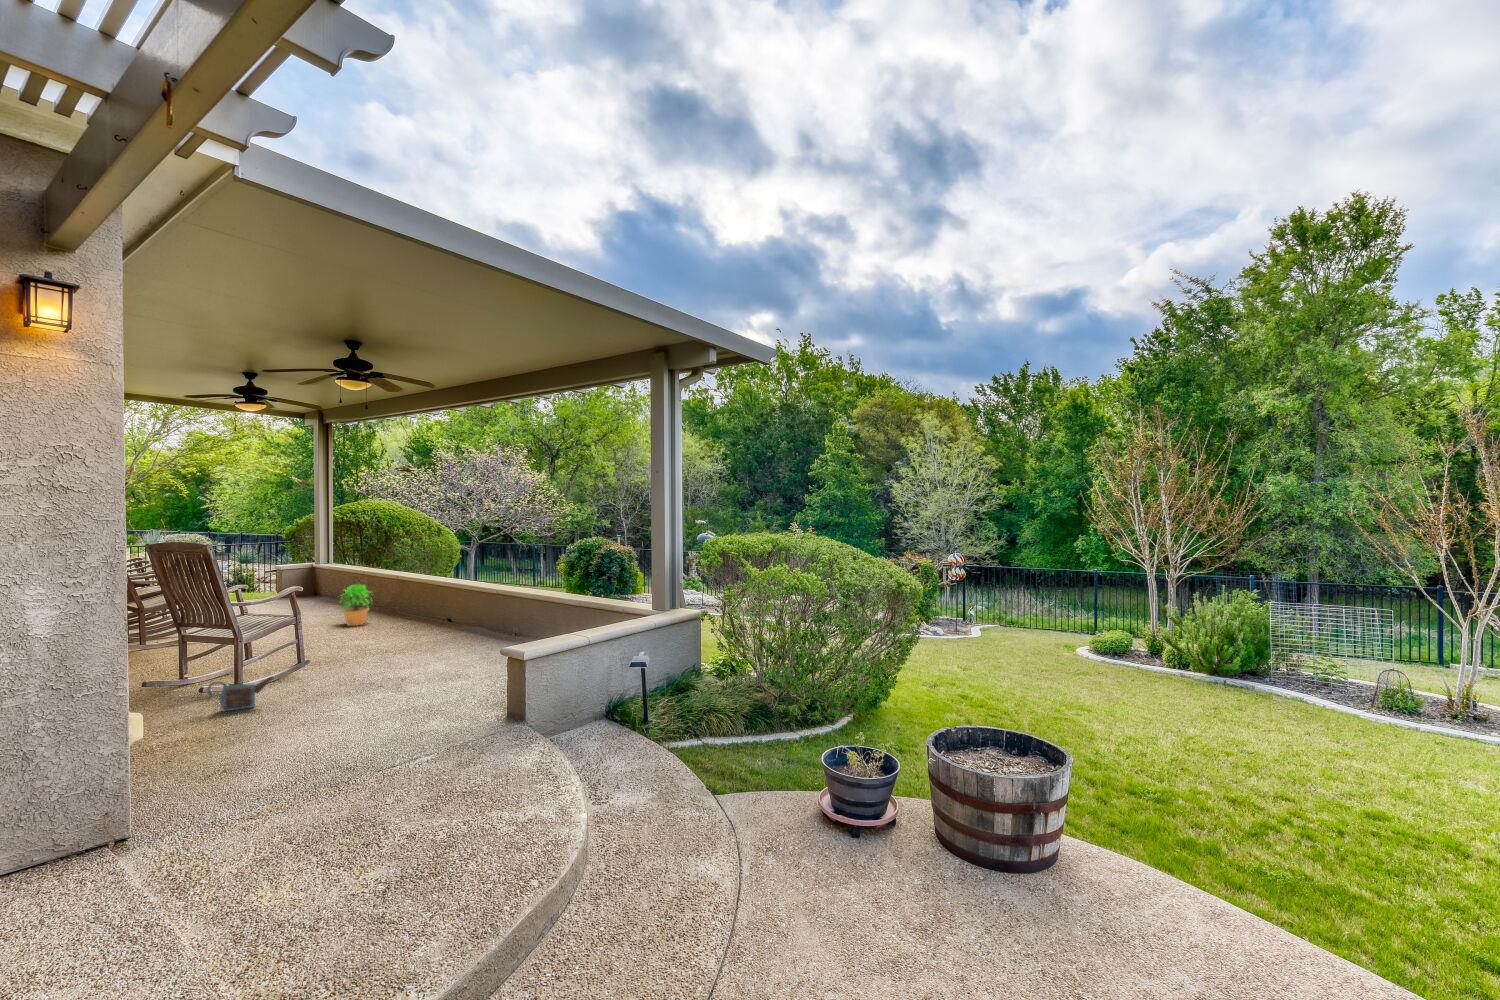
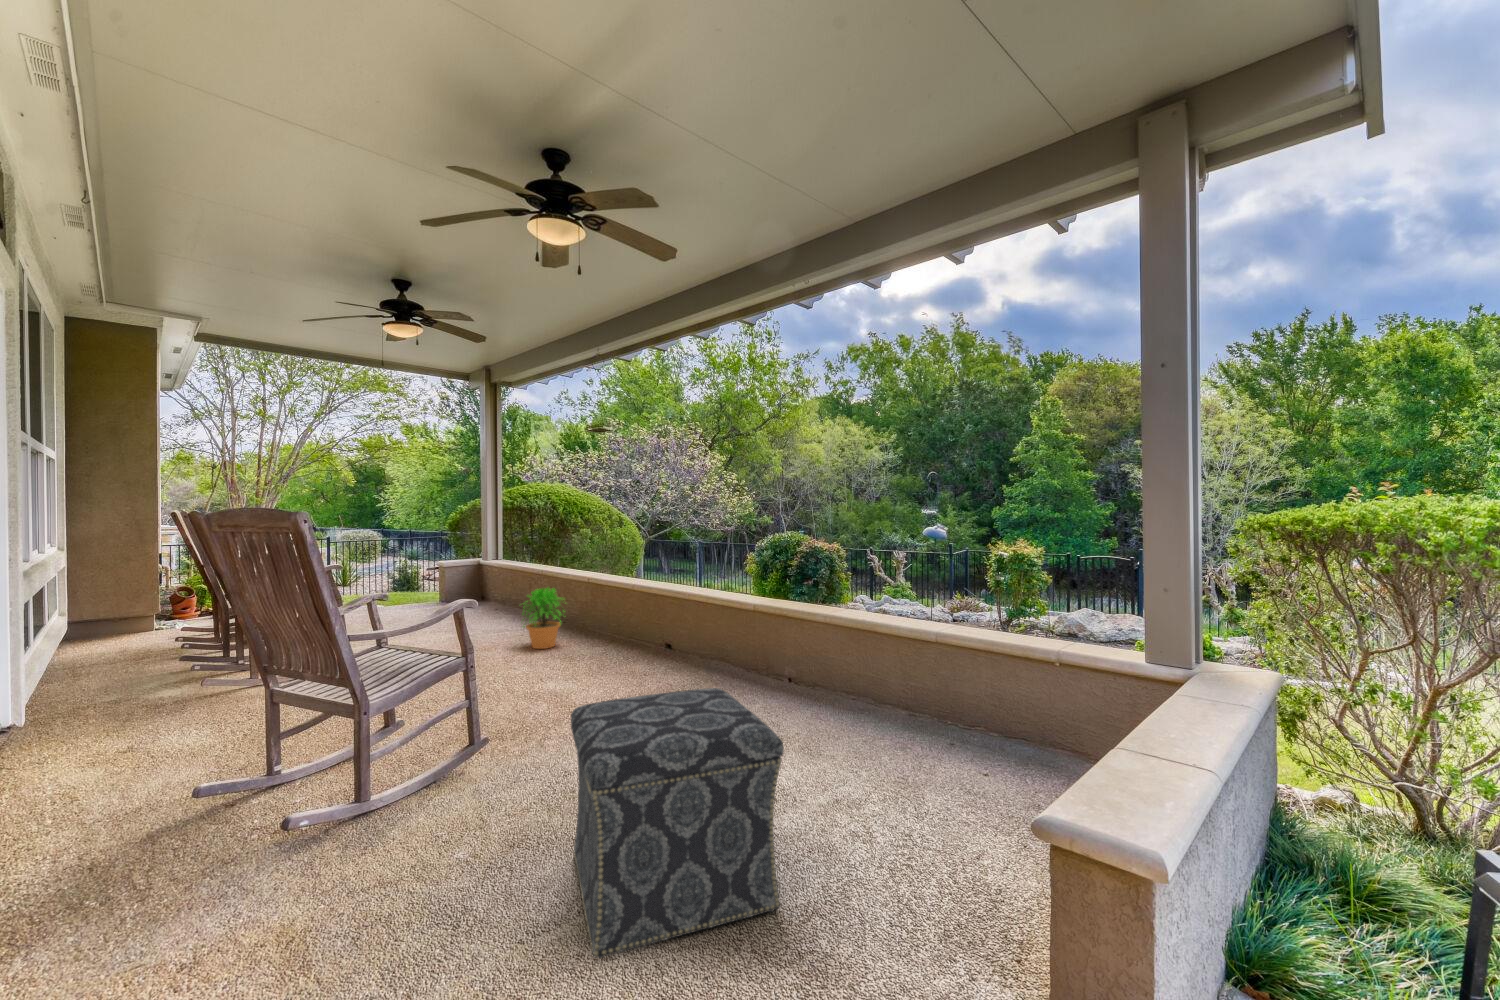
ottoman: none [342,625,429,715] -> present [571,688,784,958]
watering can: present [207,677,274,711] -> none [274,812,427,907]

